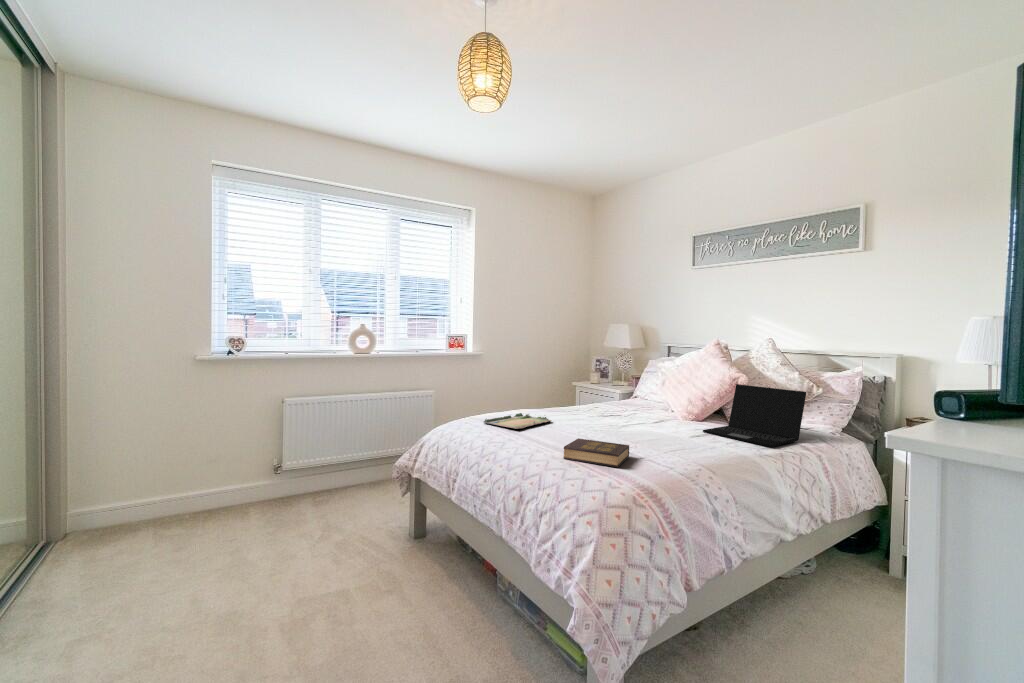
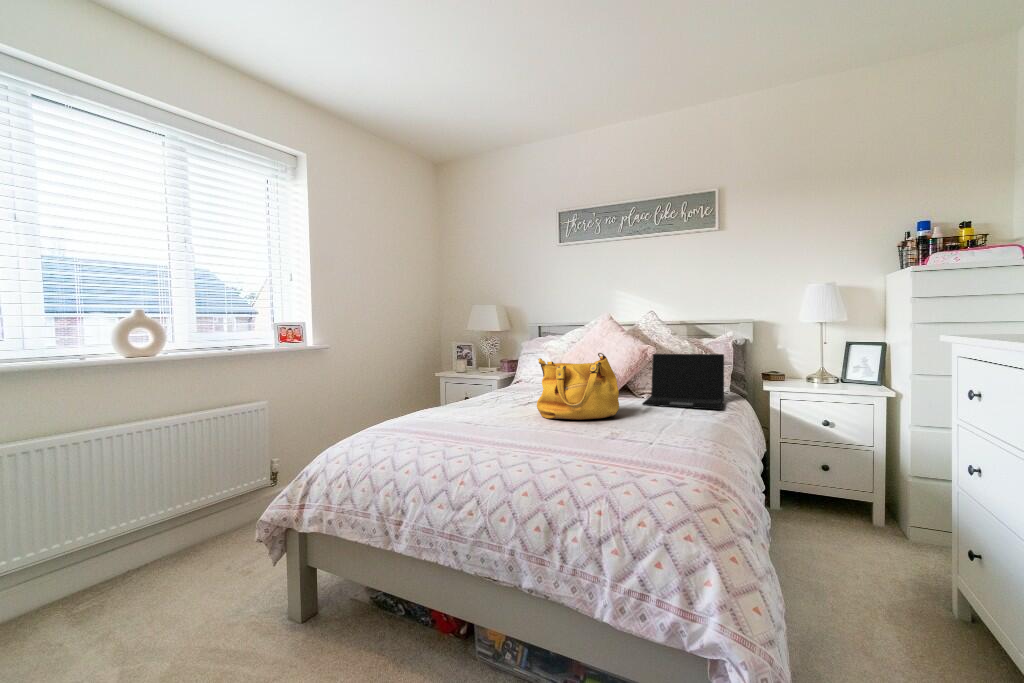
handbag: none [587,379,659,436] -> present [537,353,619,420]
tray: present [484,413,551,429] -> none [409,407,490,432]
hardback book: present [563,438,629,467] -> none [576,428,658,458]

